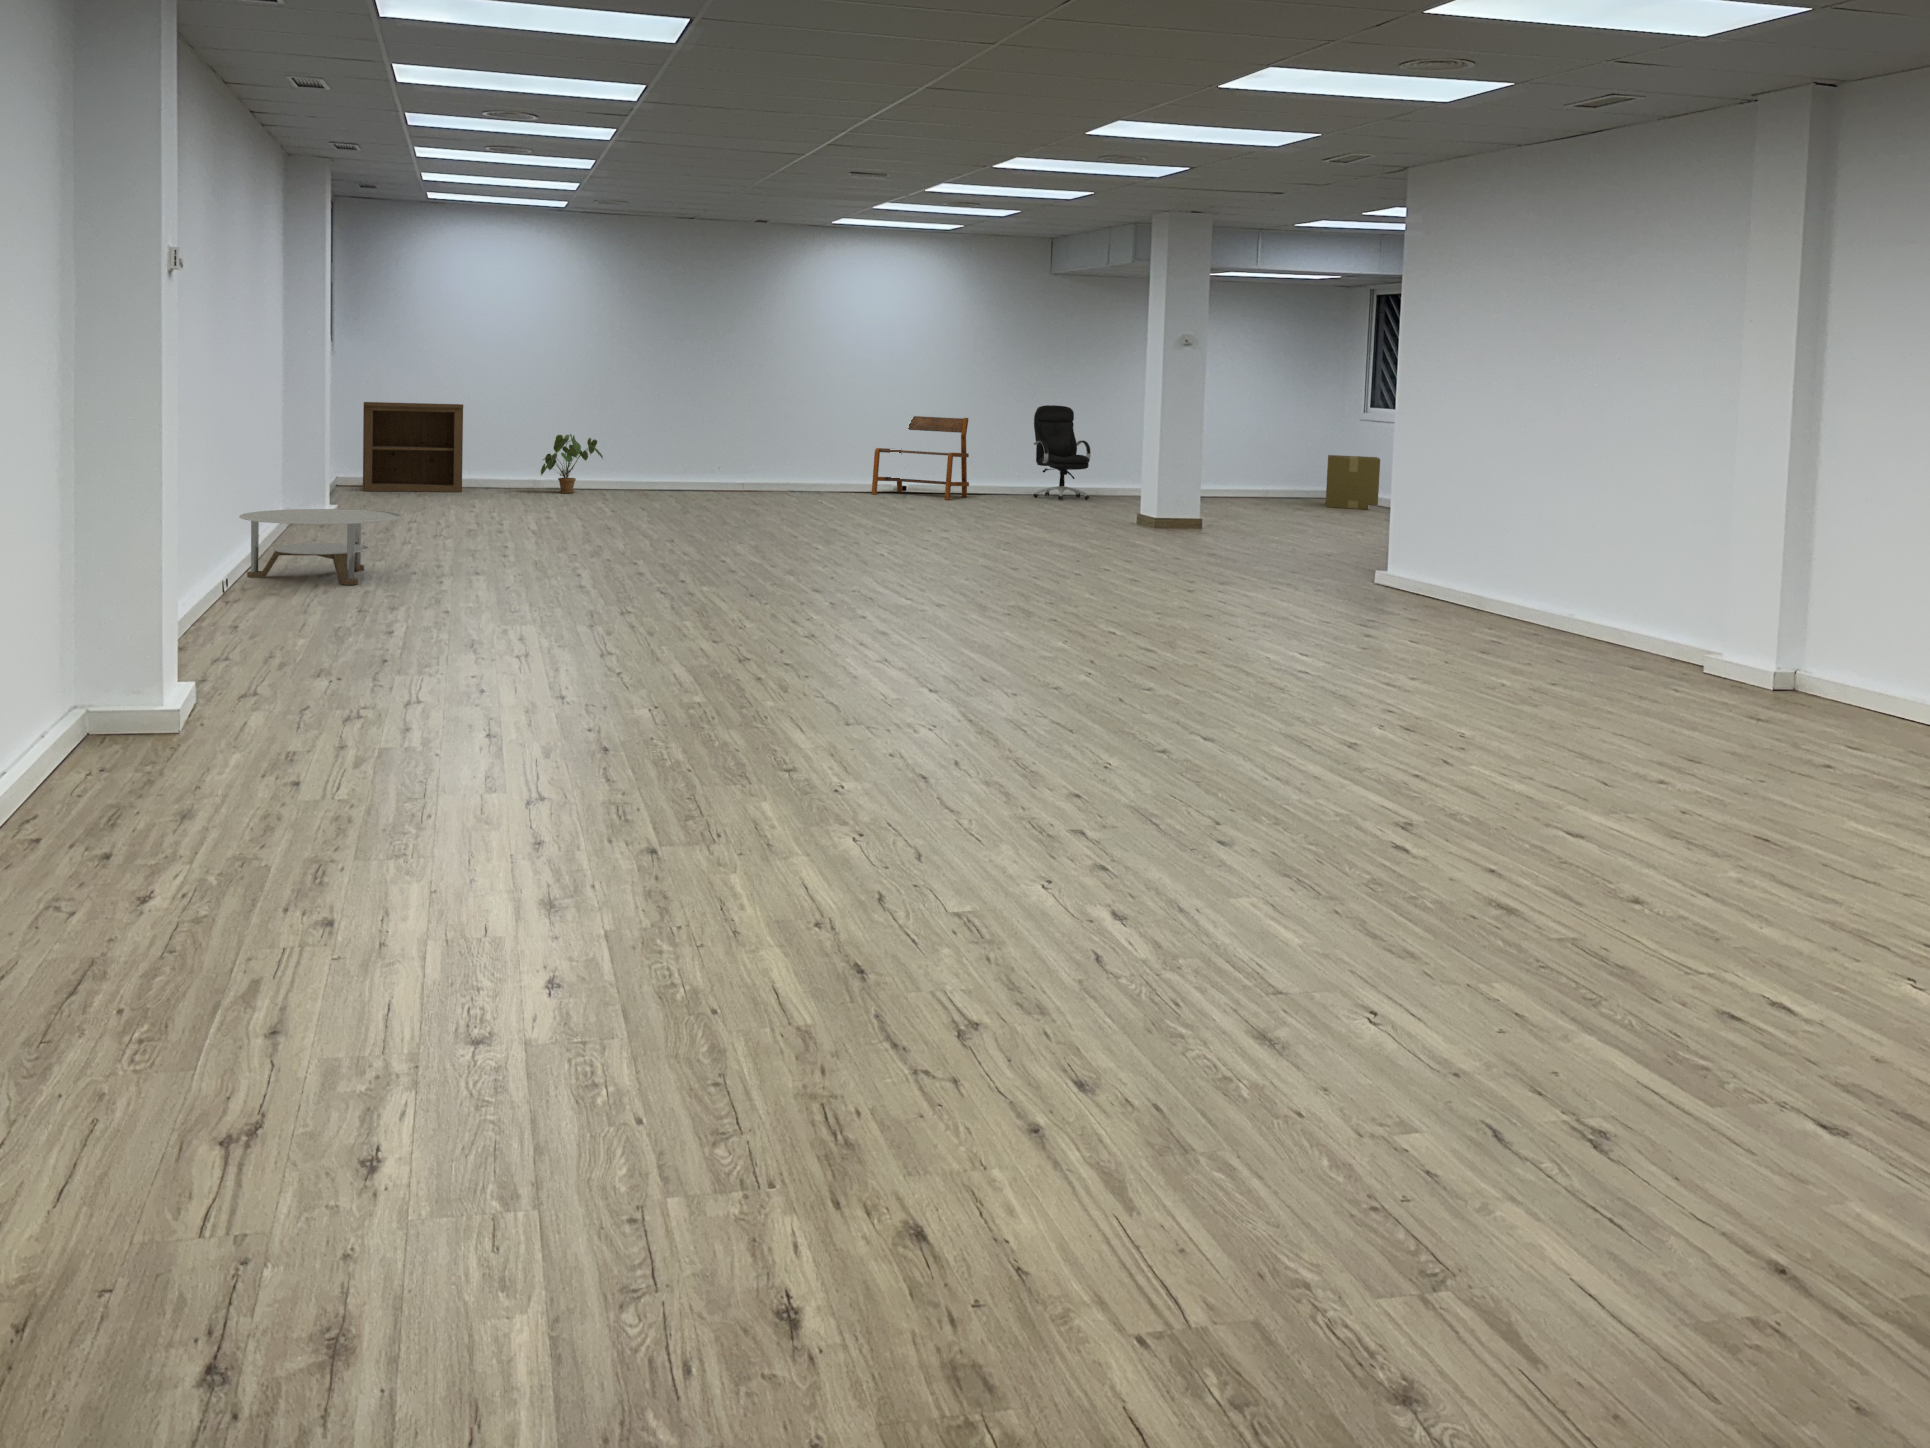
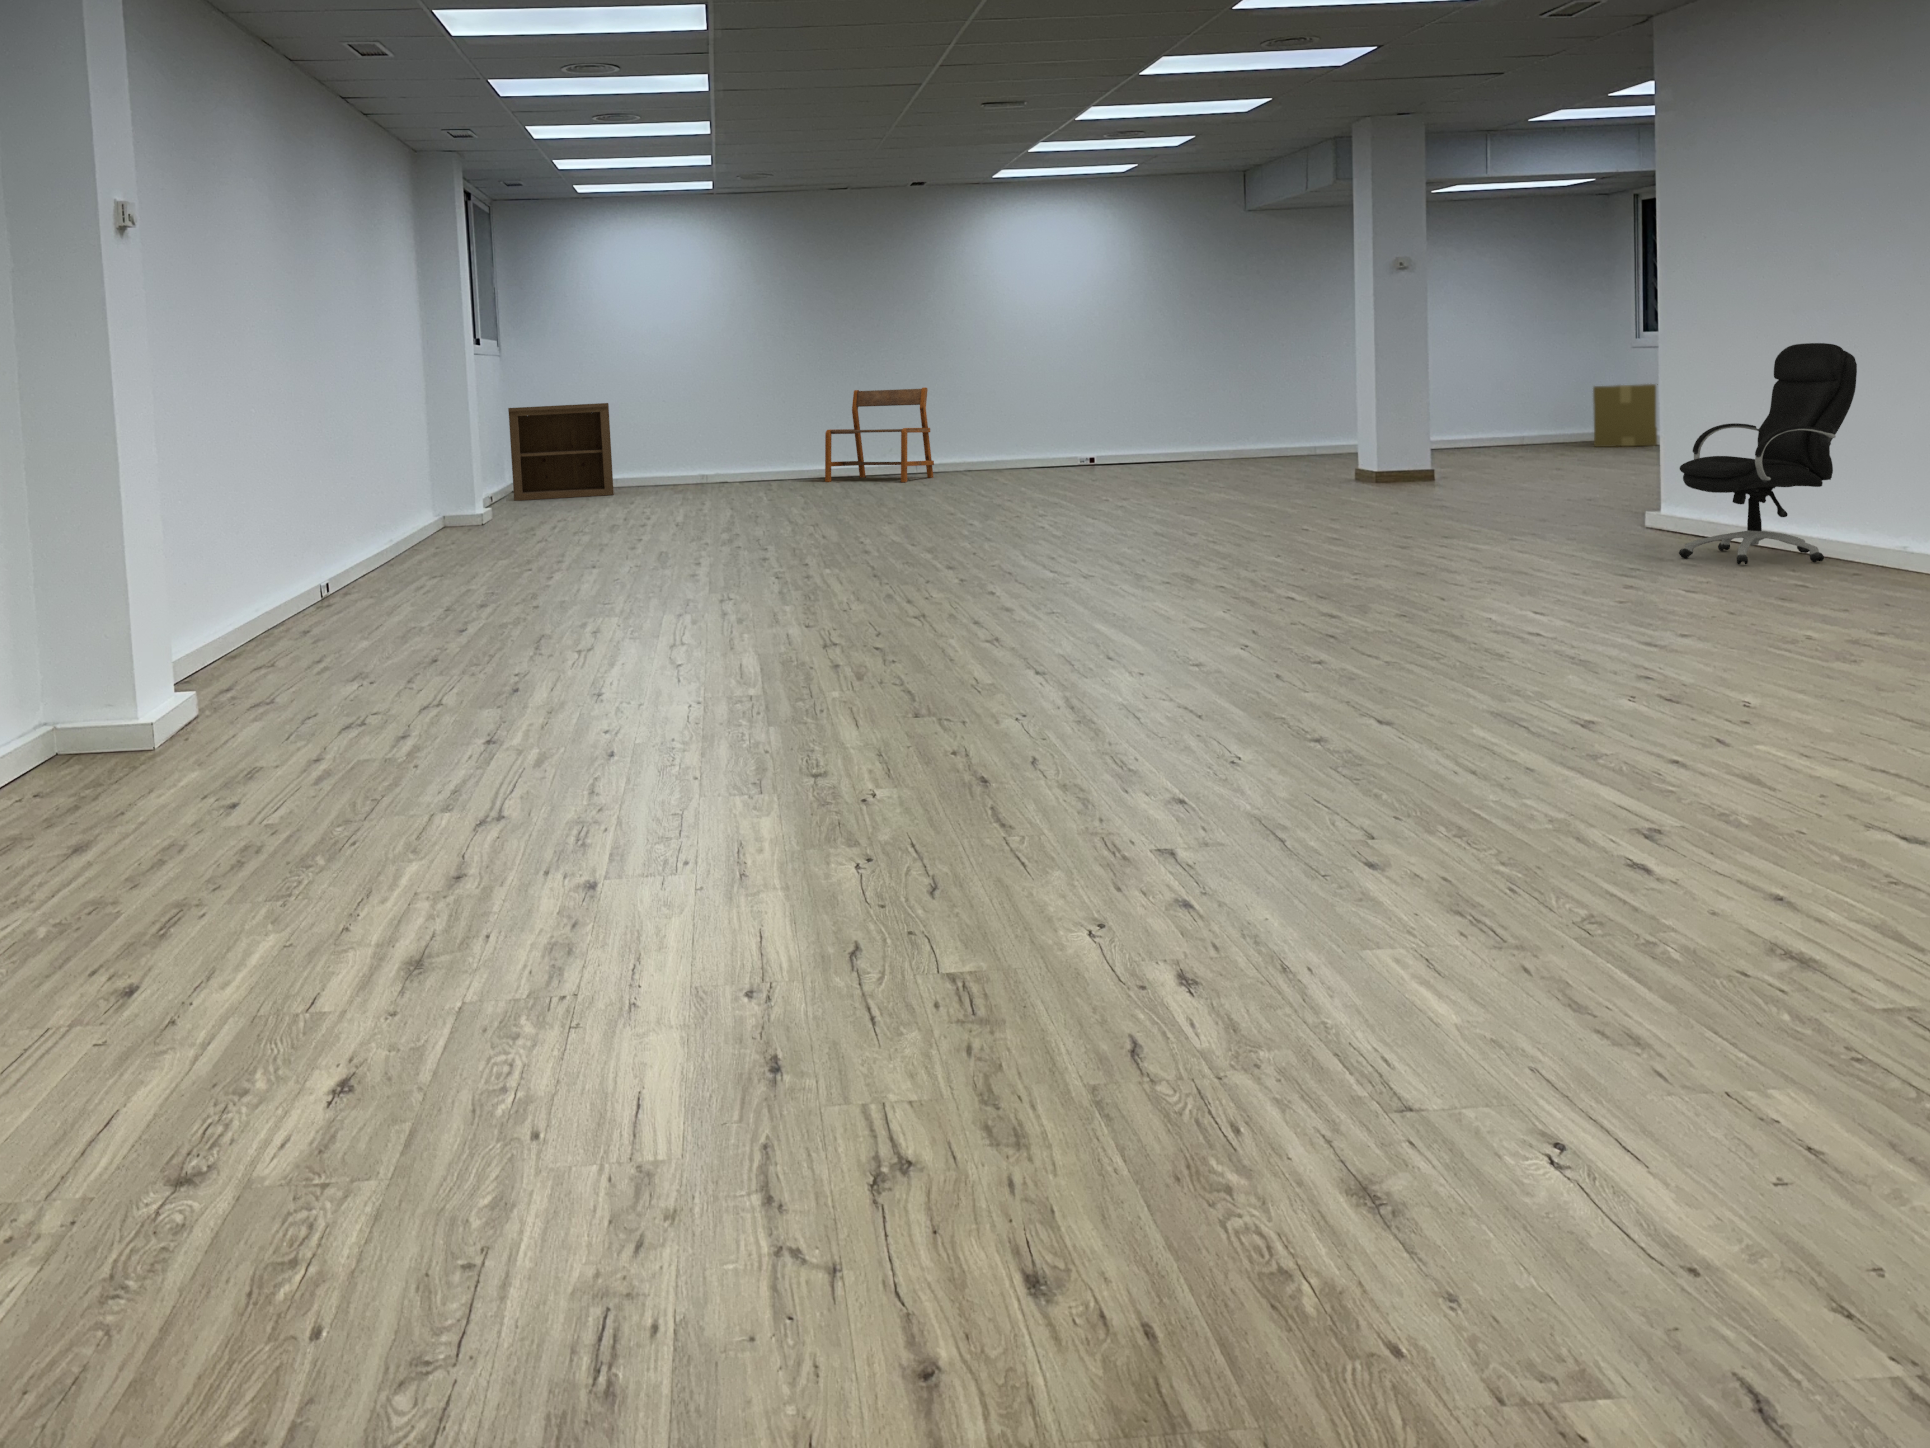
office chair: present [1033,405,1091,500] -> present [1679,343,1857,564]
bench: present [872,416,969,500] -> present [825,388,934,482]
house plant: present [541,434,603,493] -> none [692,426,758,489]
round table: present [239,509,401,585] -> none [324,512,492,592]

